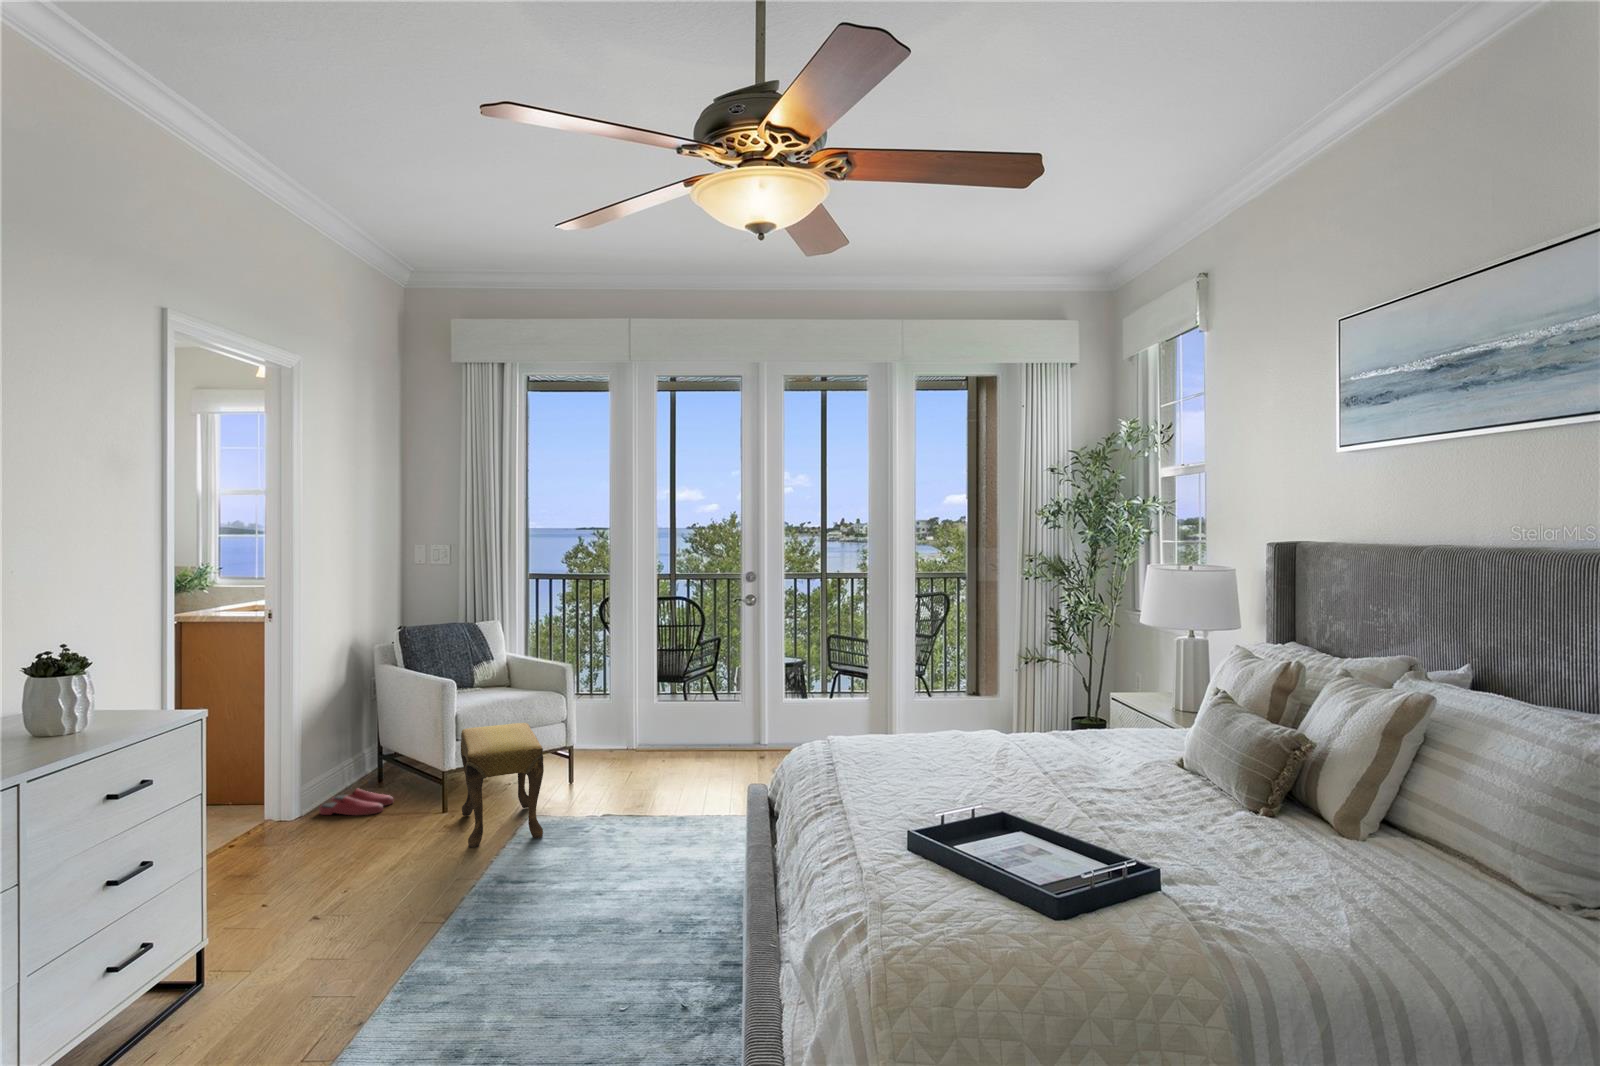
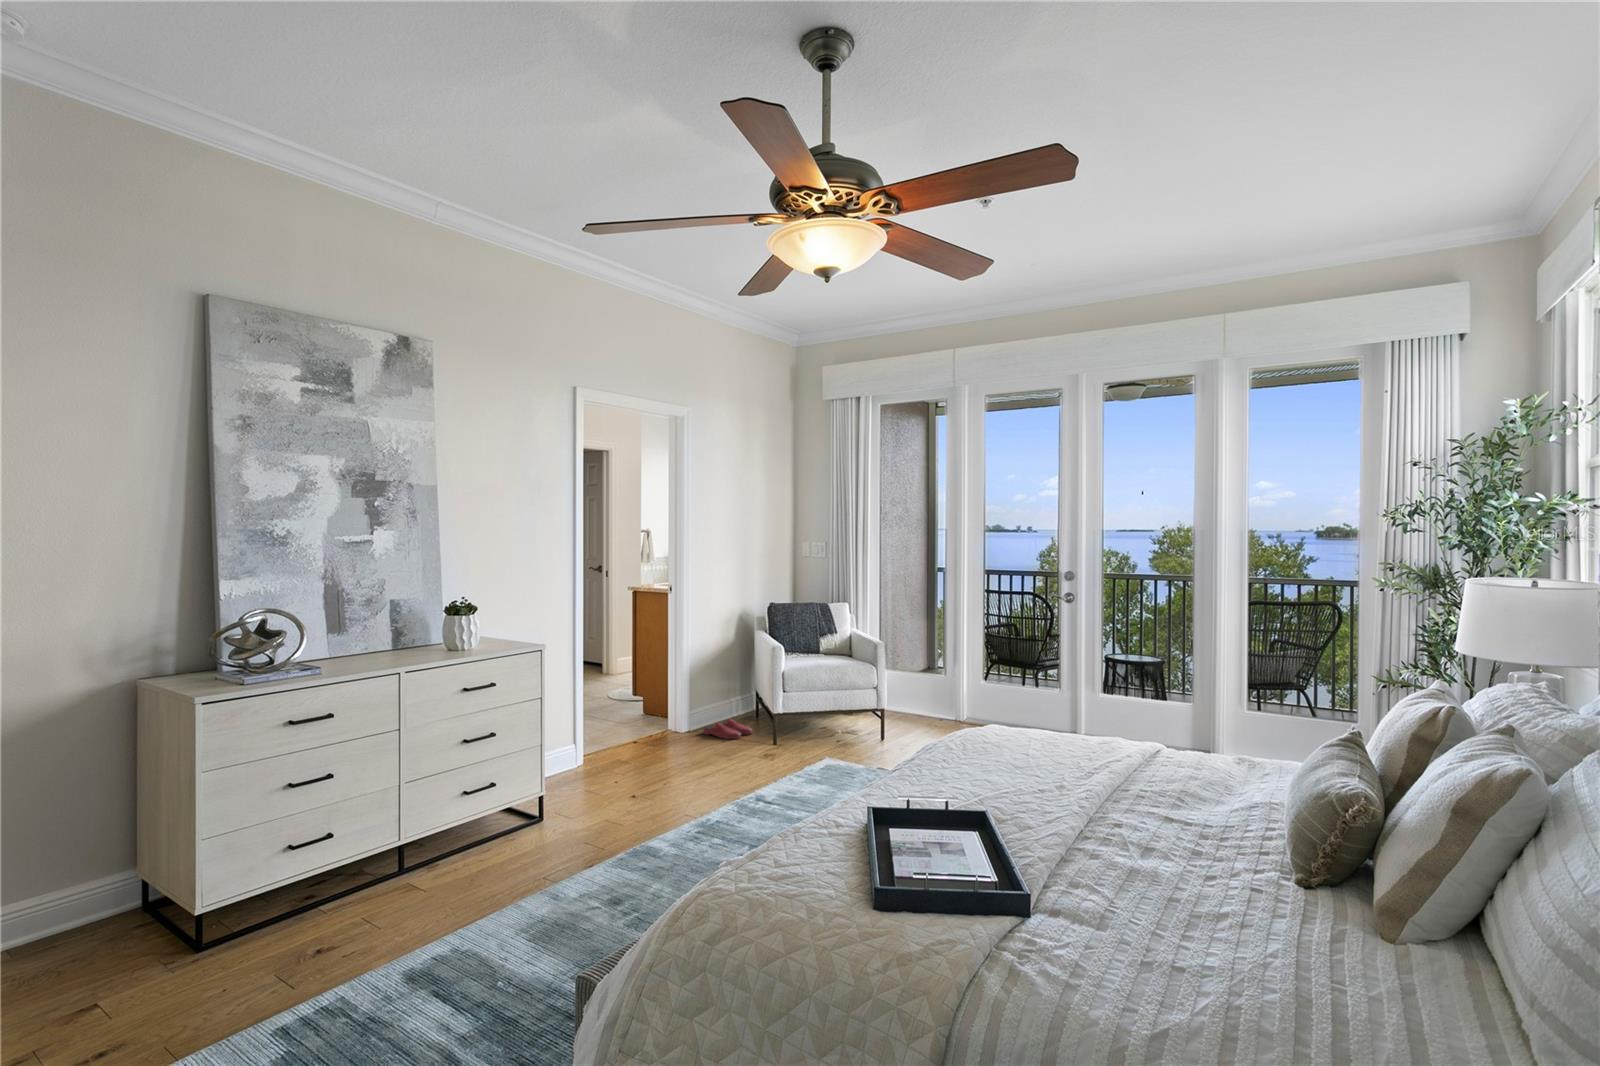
footstool: present [461,723,544,847] -> none [763,684,834,778]

